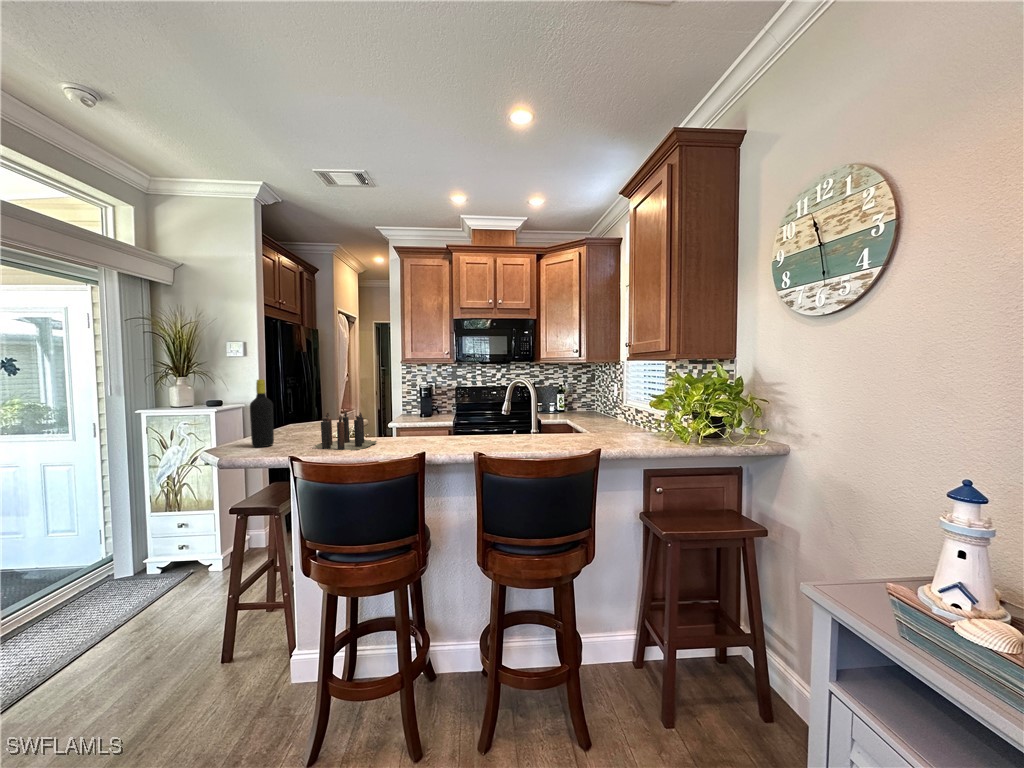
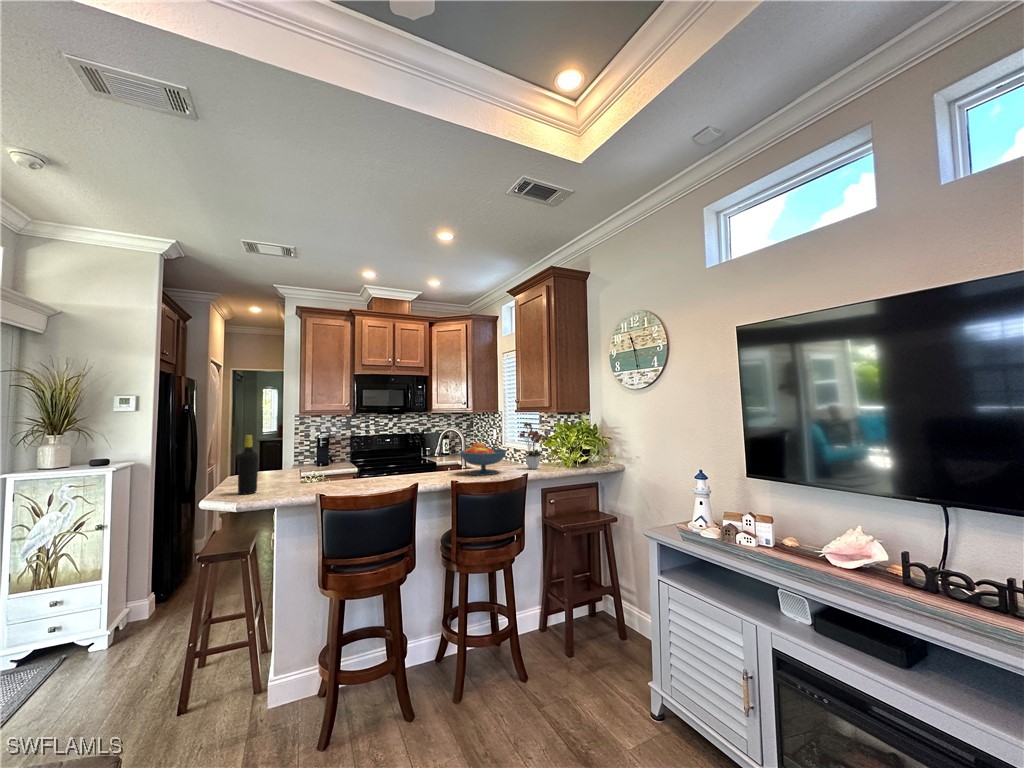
flower arrangement: none [612,369,660,440] -> present [520,422,548,469]
fruit bowl: none [523,398,589,445] -> present [460,443,506,475]
candle: present [313,410,377,451] -> none [291,458,361,493]

